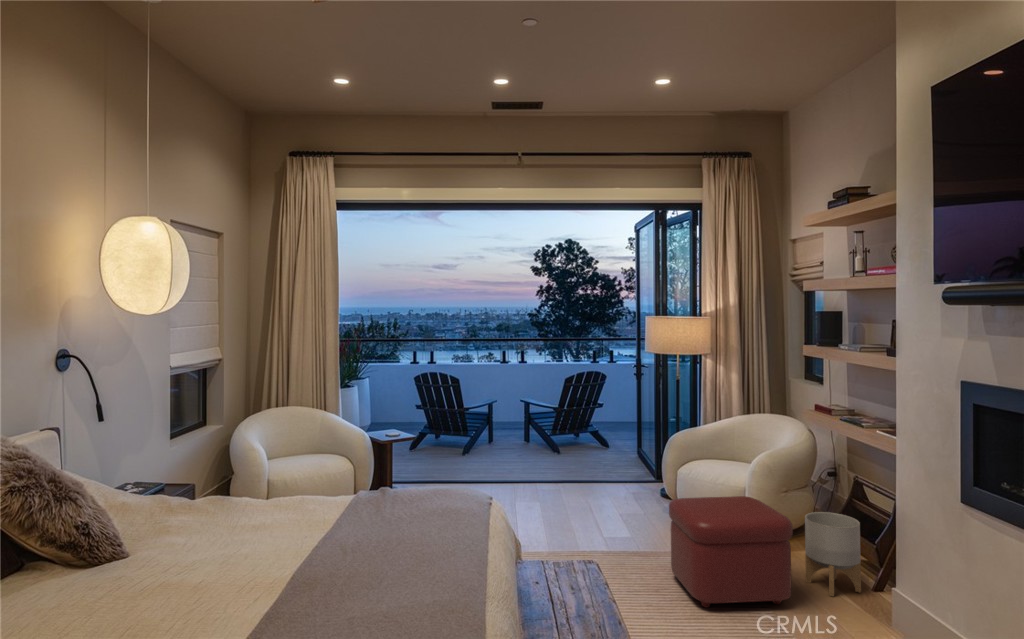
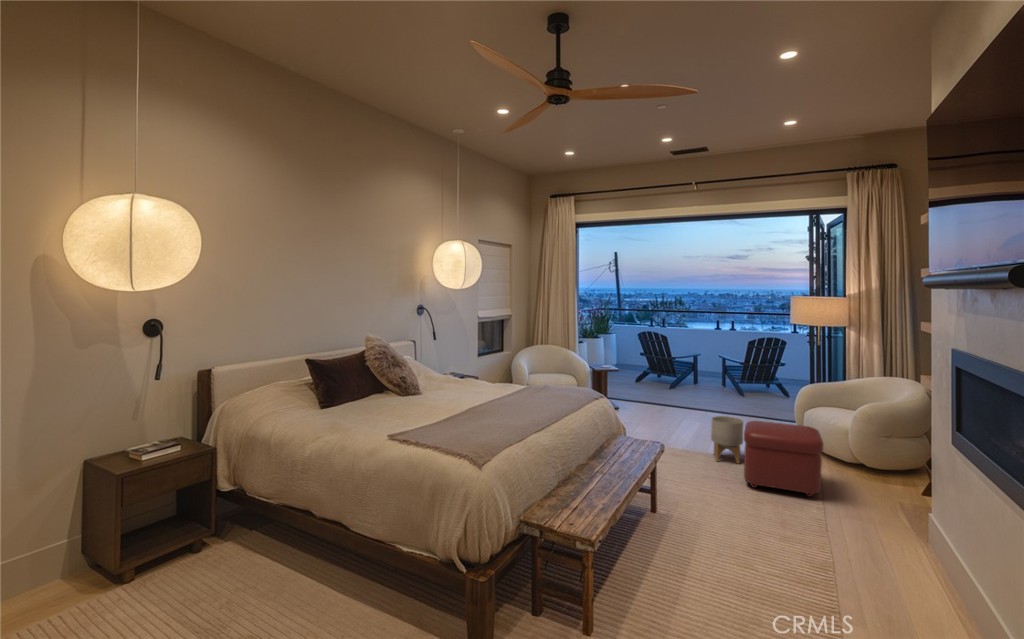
planter: present [805,512,861,596] -> present [711,416,743,463]

